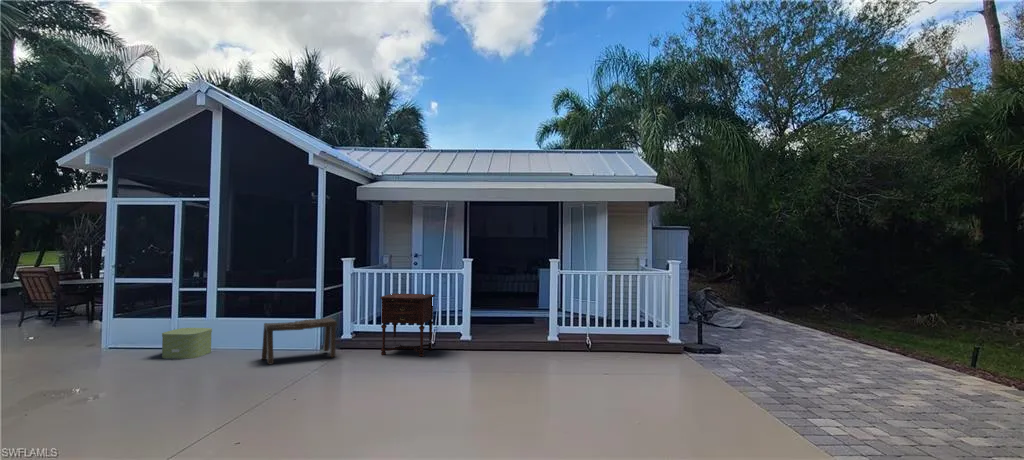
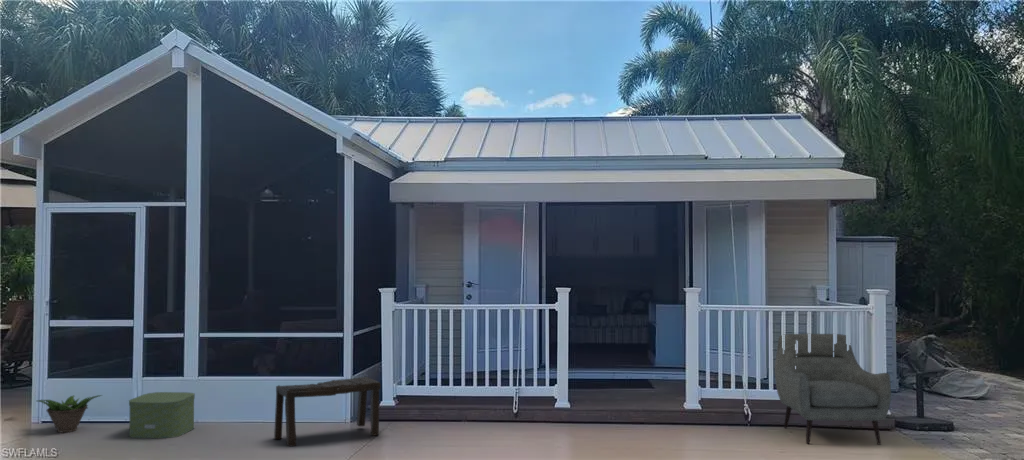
chair: none [606,290,677,364] -> present [775,334,891,445]
side table: present [381,293,435,357] -> none [441,340,517,434]
decorative plant: none [95,329,148,355] -> present [37,395,101,432]

